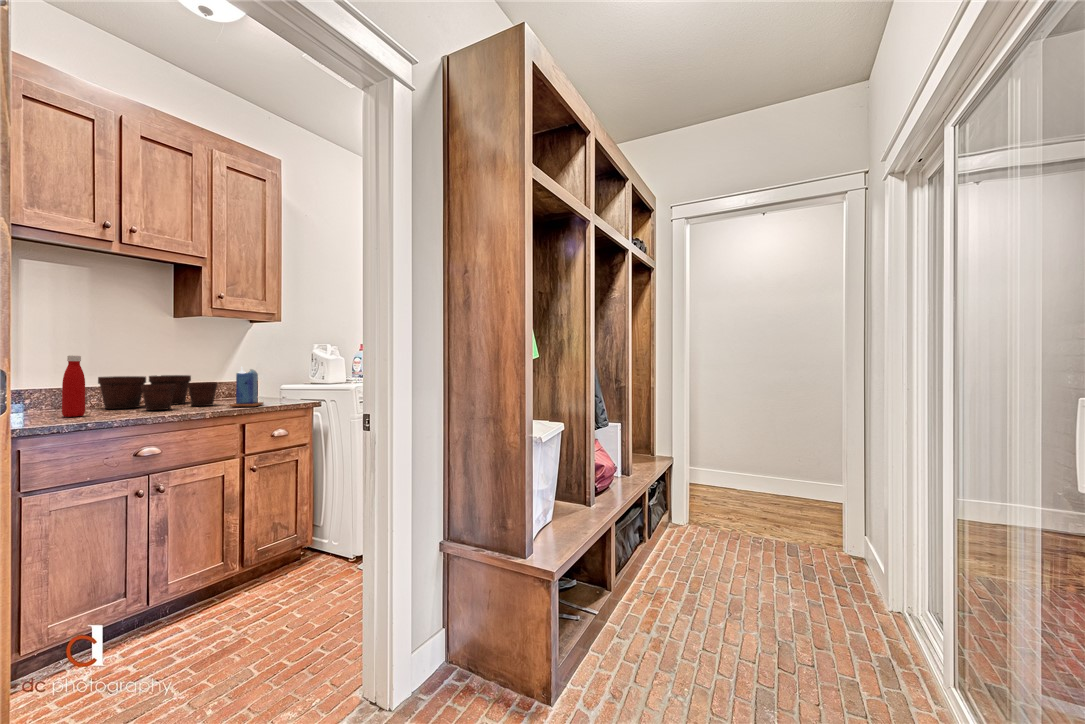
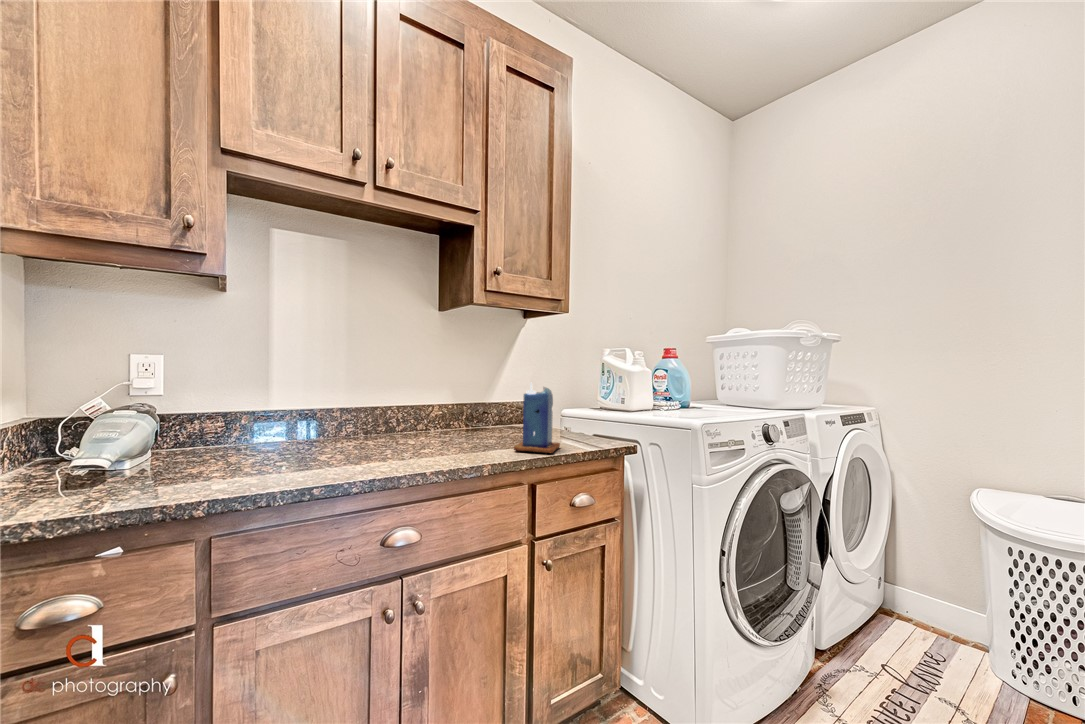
bottle: present [62,355,85,417] -> none [296,363,326,463]
flower pot: present [98,375,217,410] -> none [349,390,494,453]

